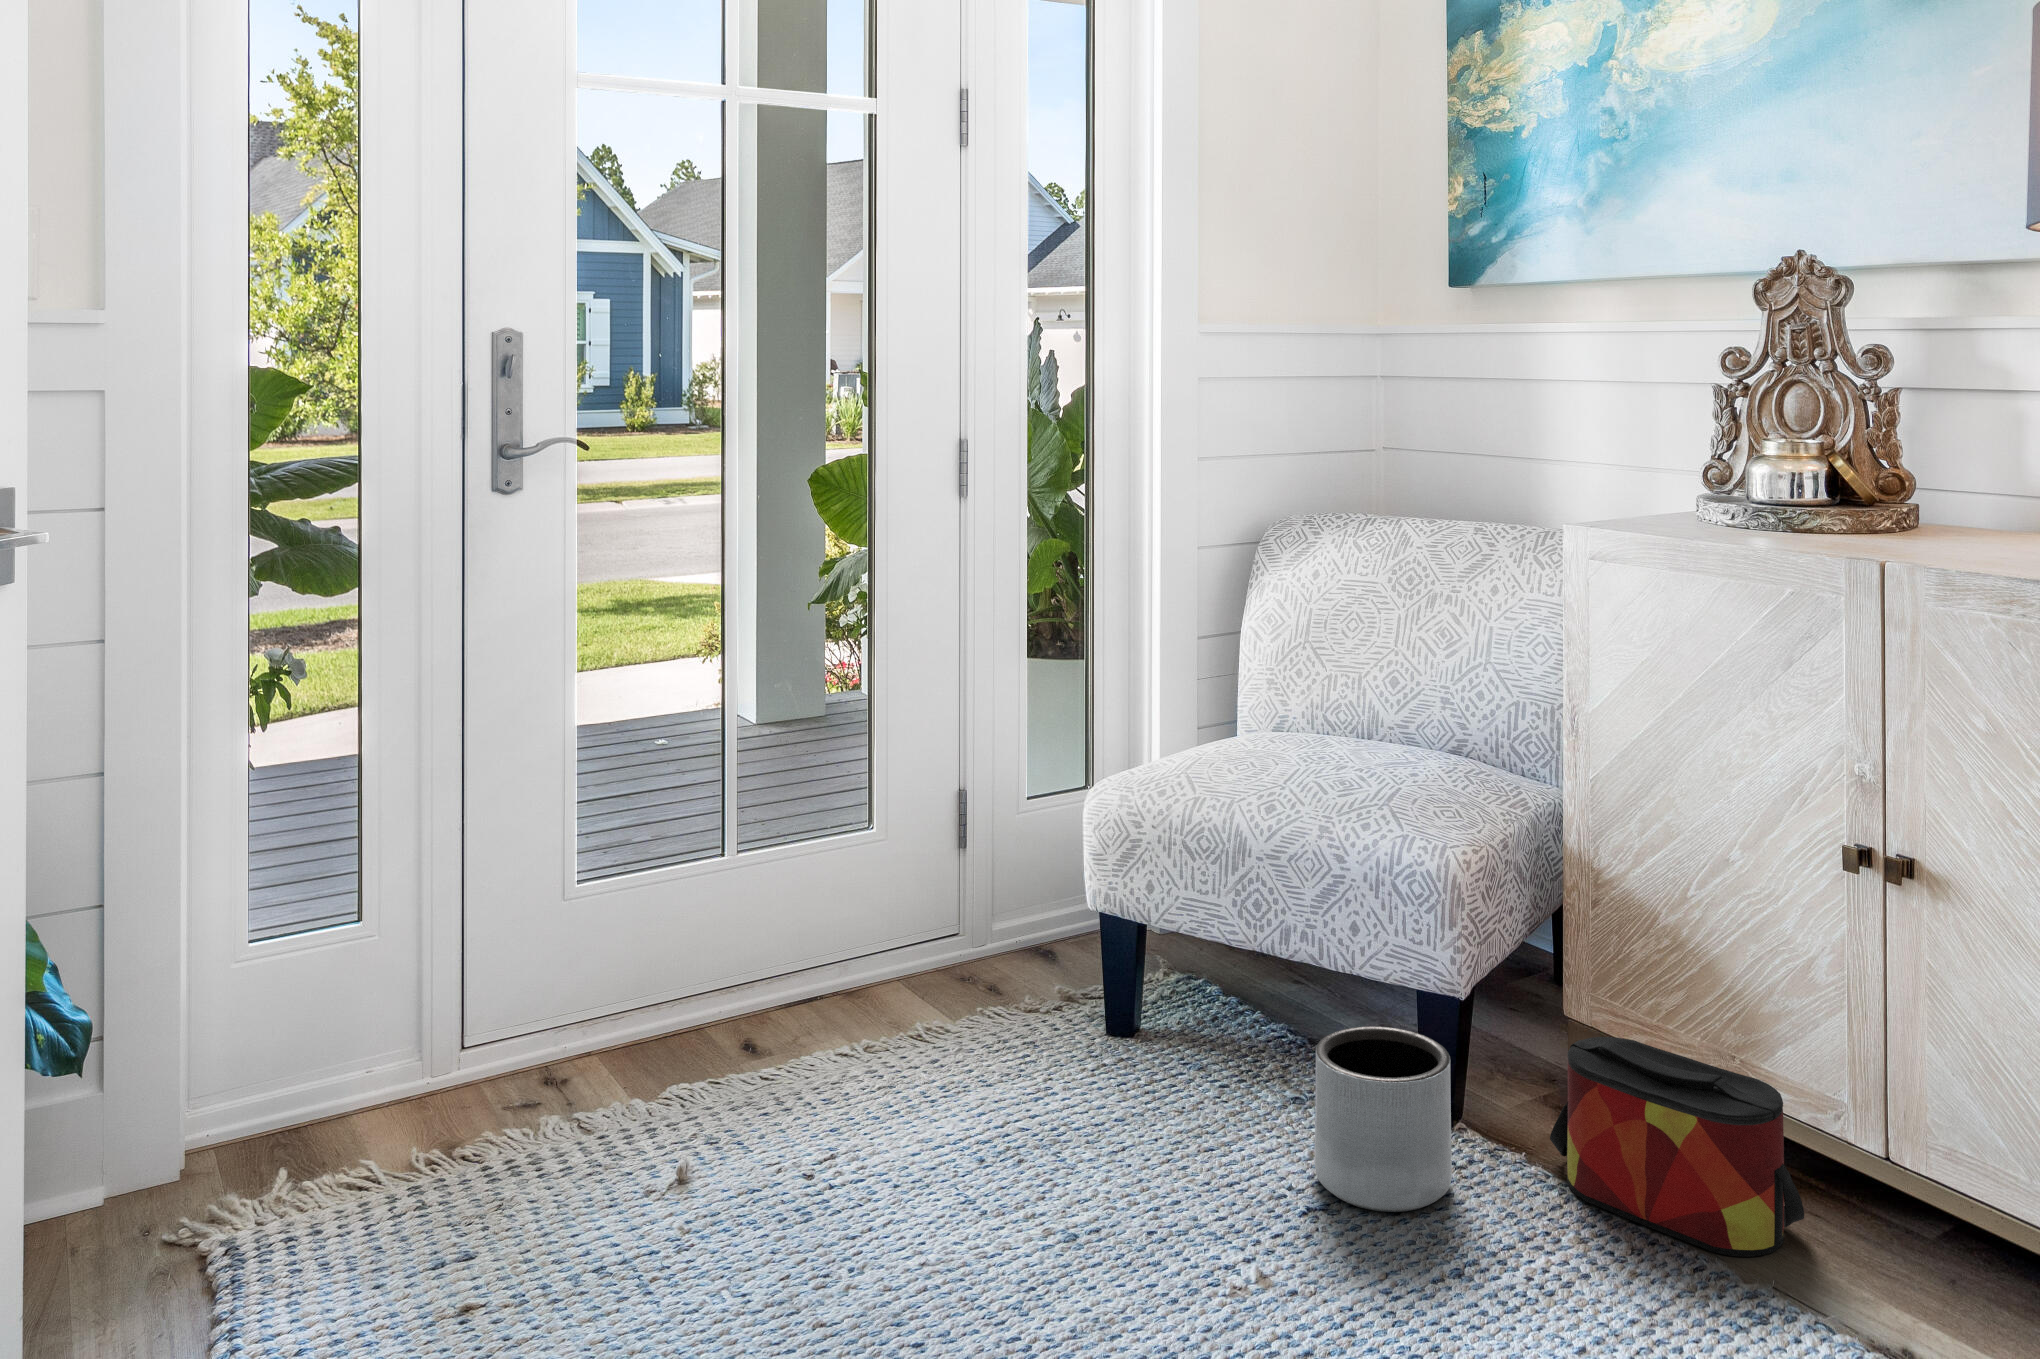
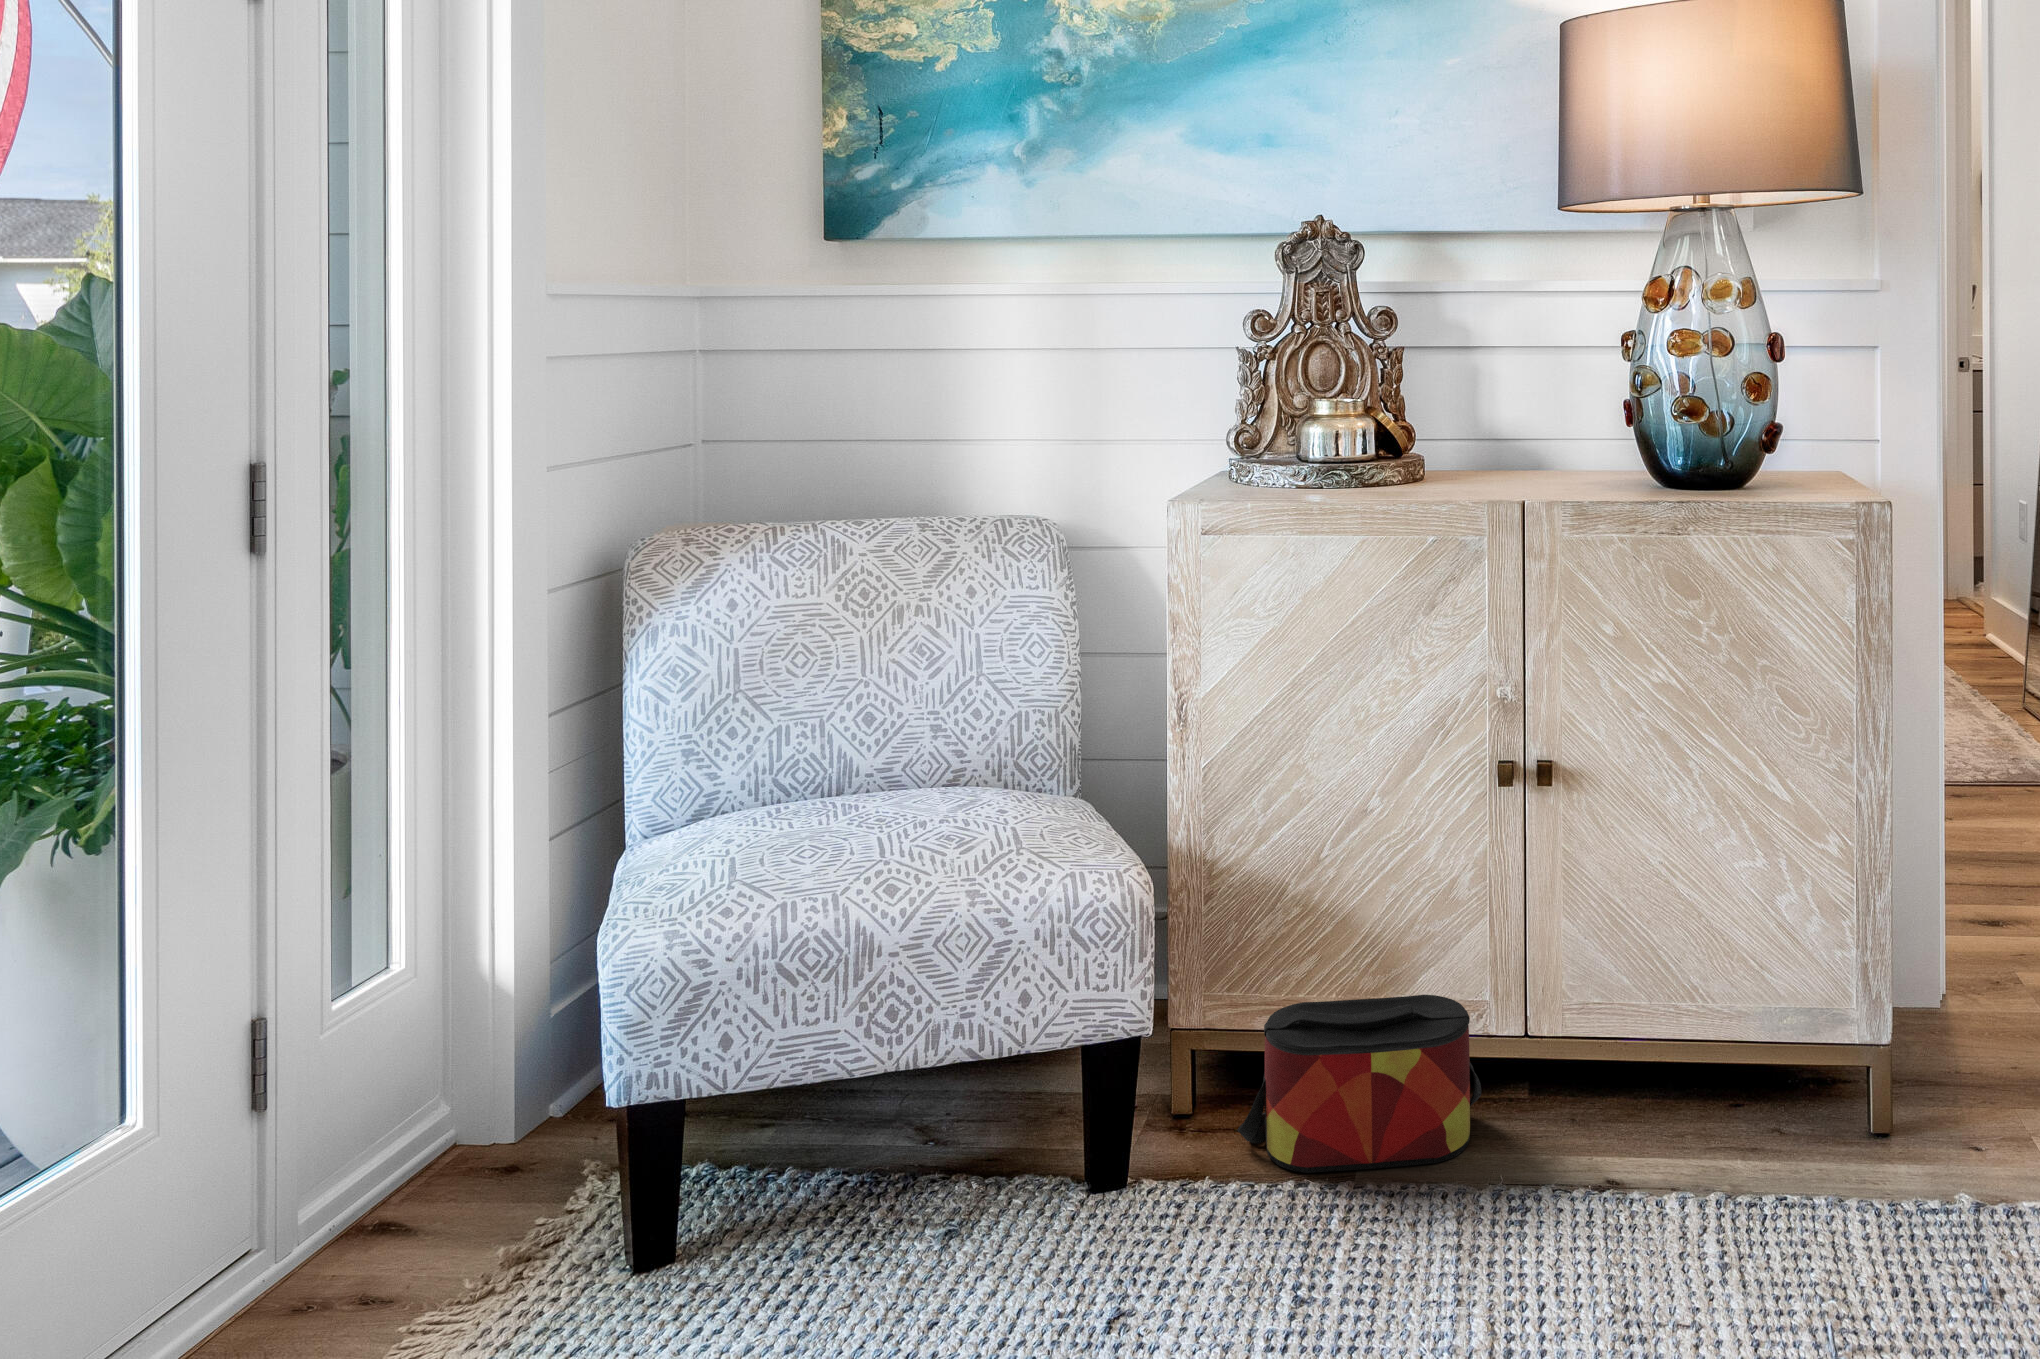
planter: present [1315,1026,1452,1212] -> none [1056,1081,1208,1292]

